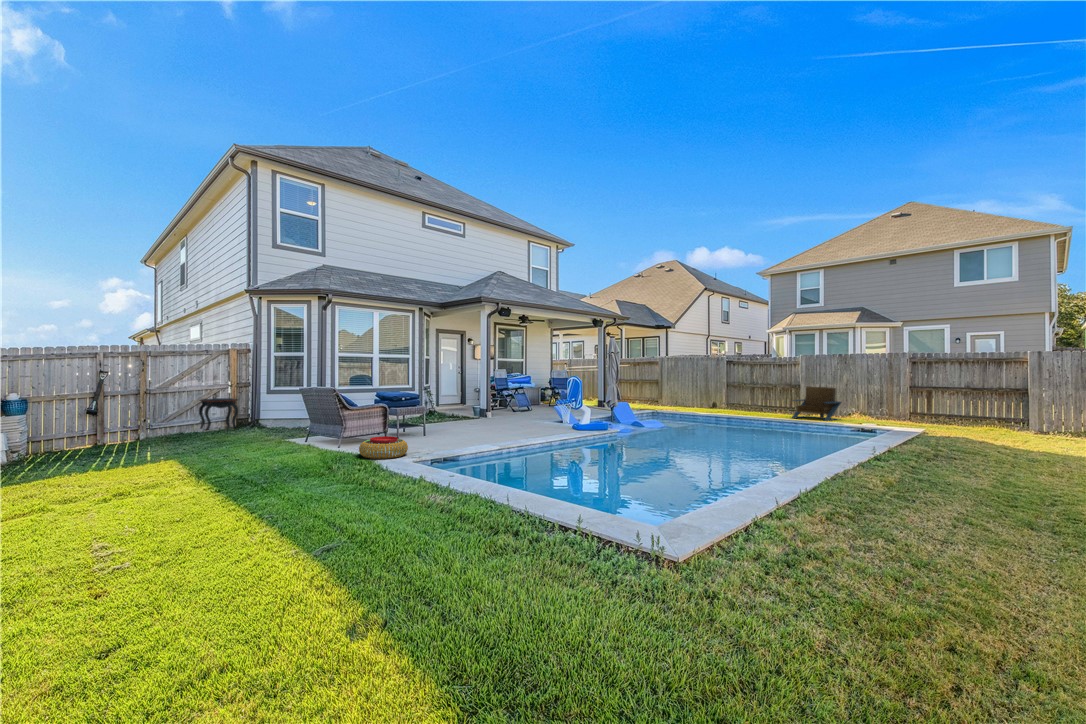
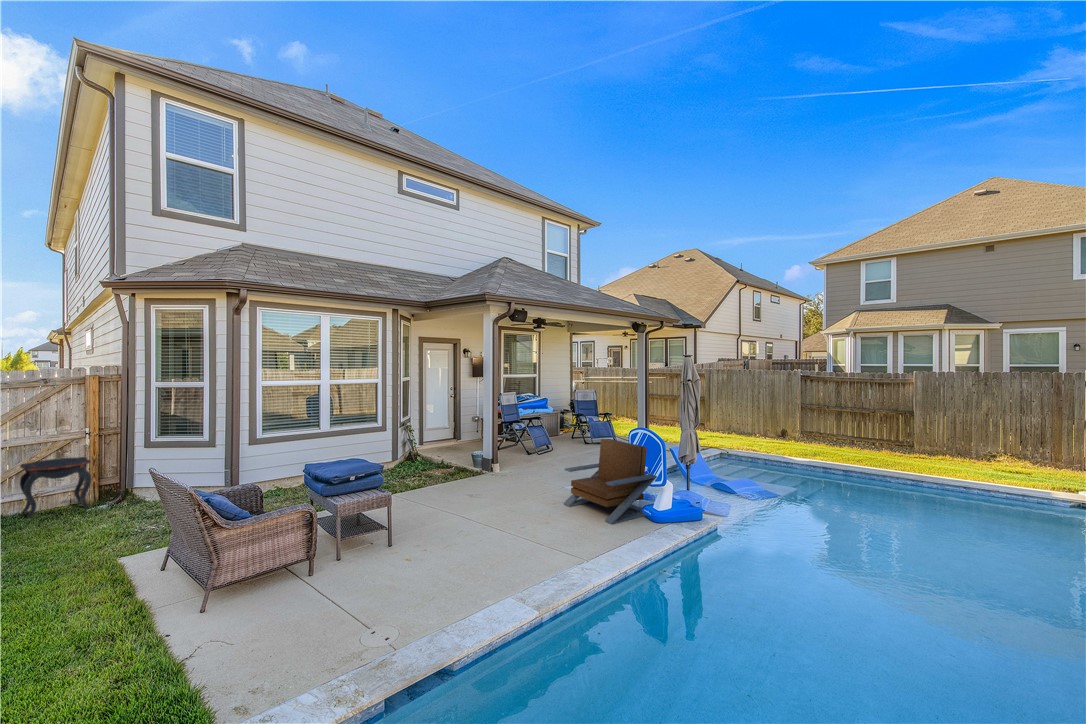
lounge chair: present [792,387,841,421] -> present [564,439,657,525]
pouf: present [359,436,408,459] -> none [237,586,349,660]

